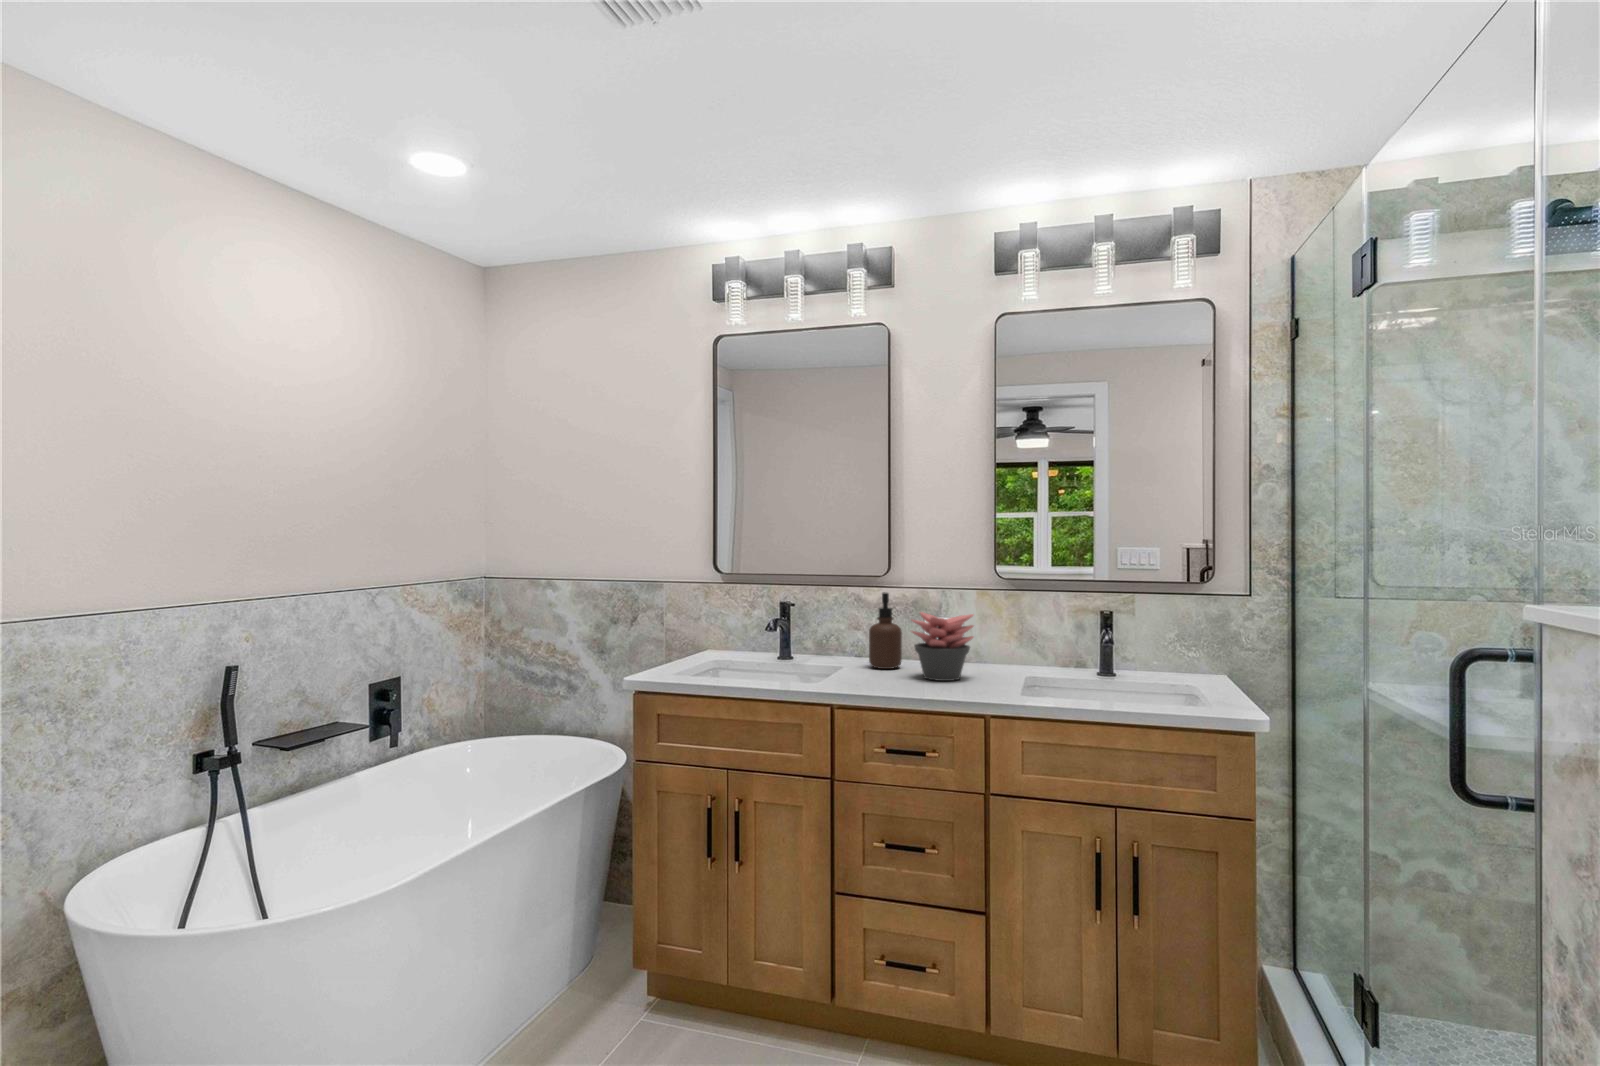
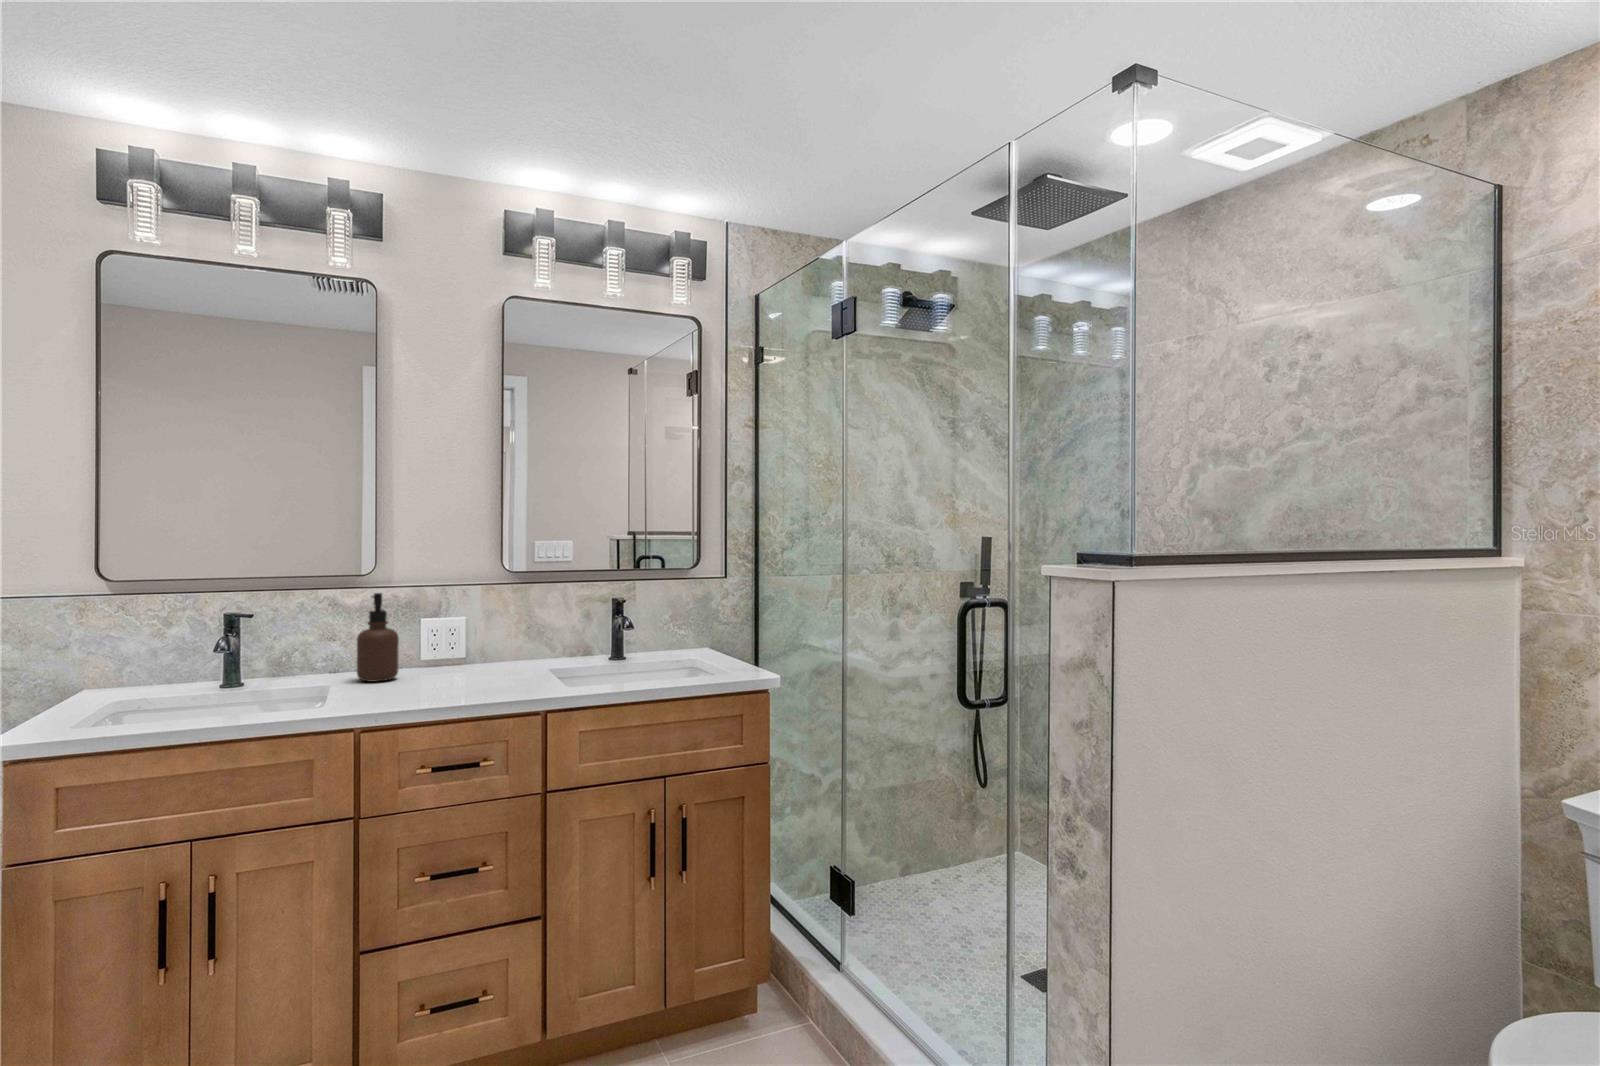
succulent plant: present [912,612,973,681] -> none [425,611,495,686]

